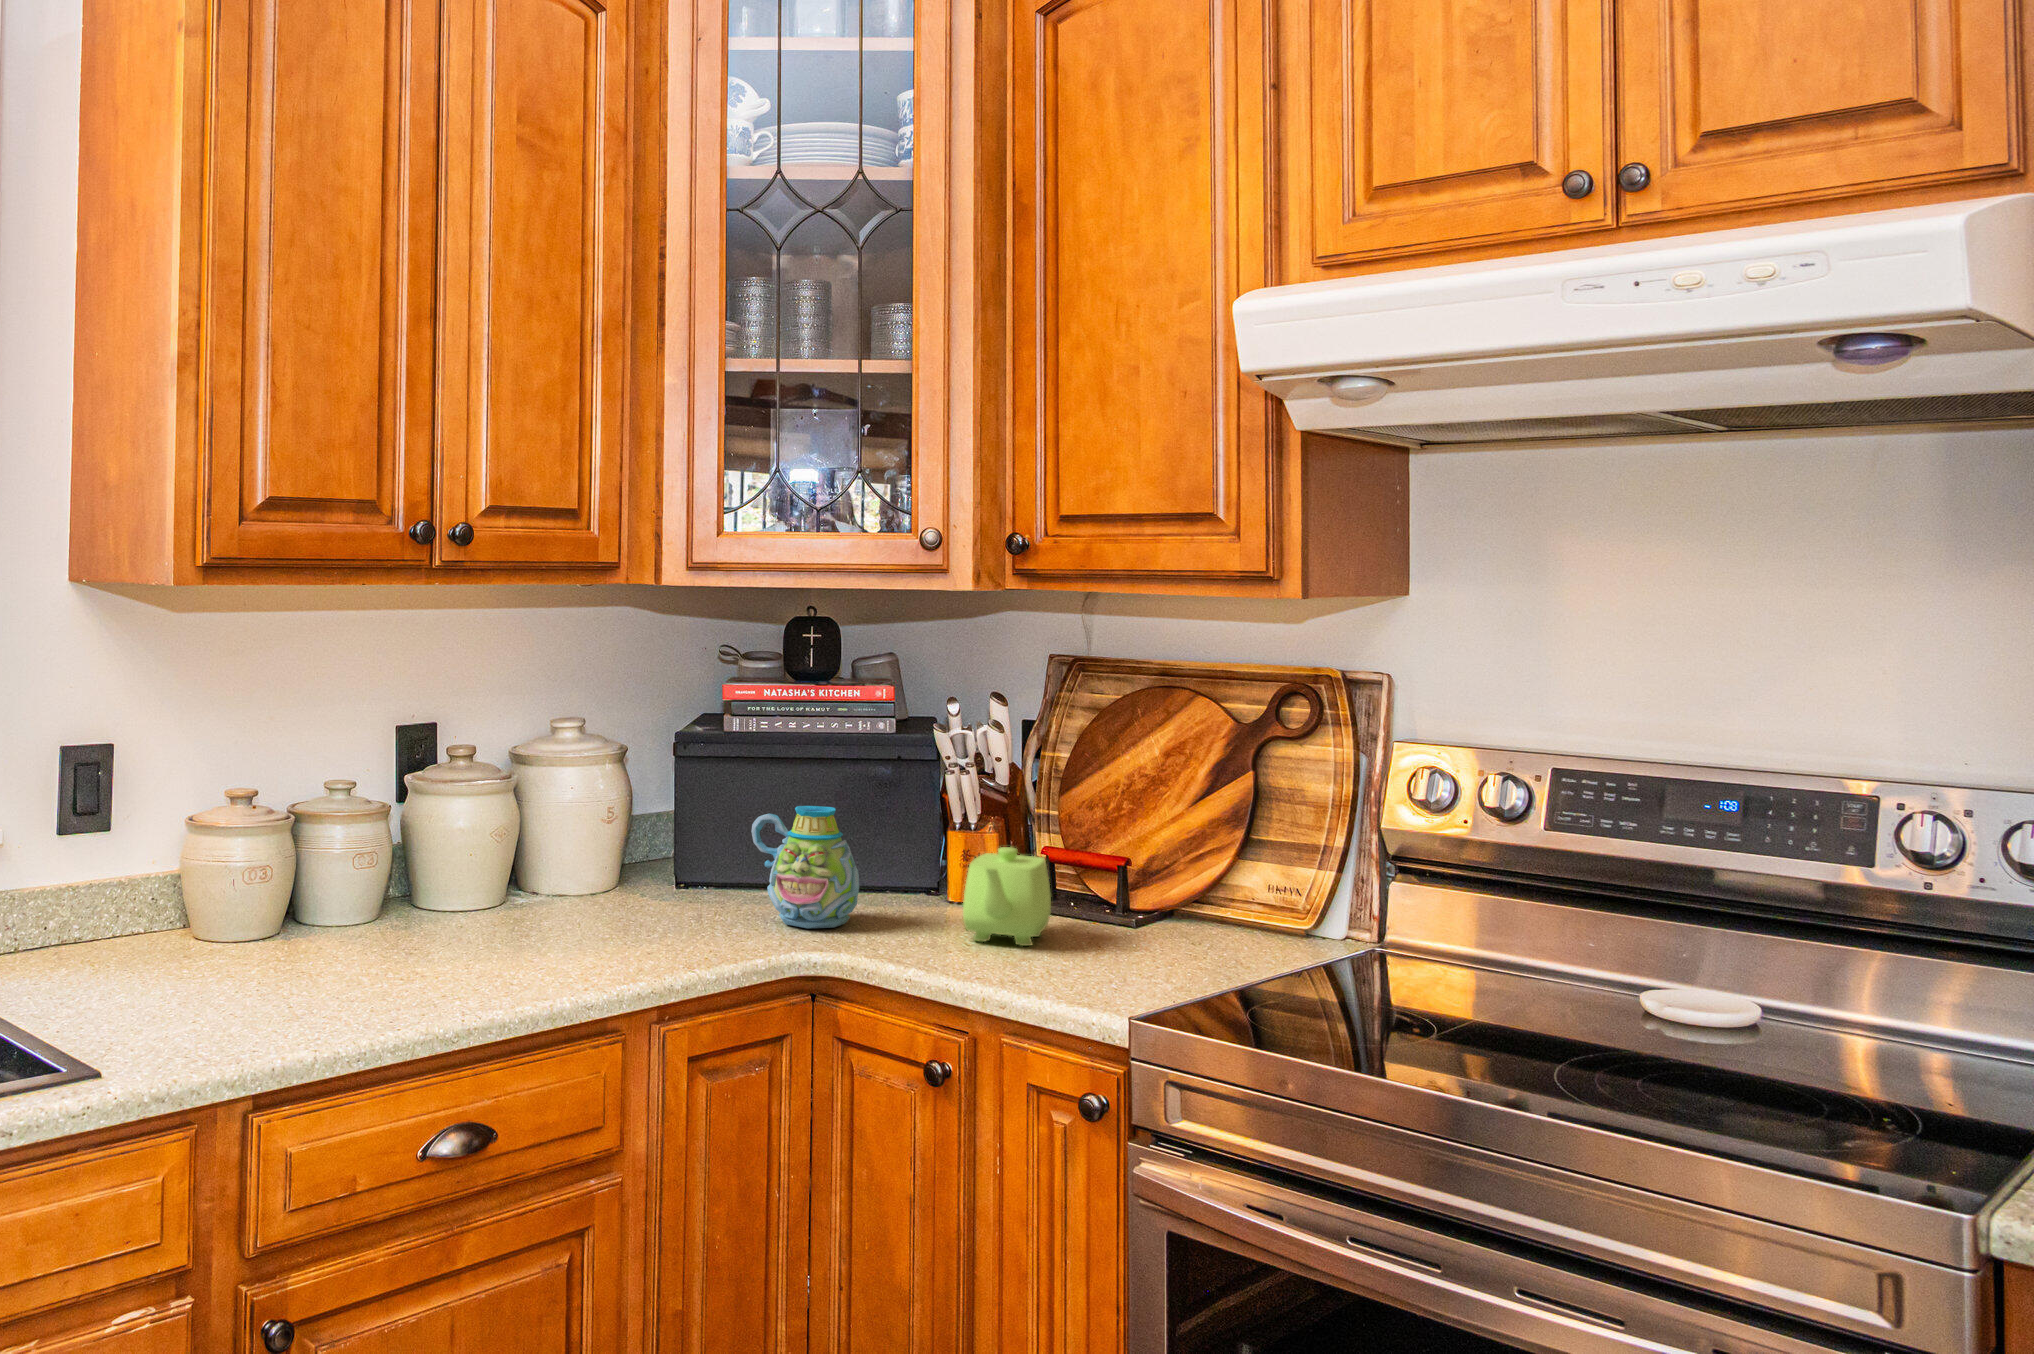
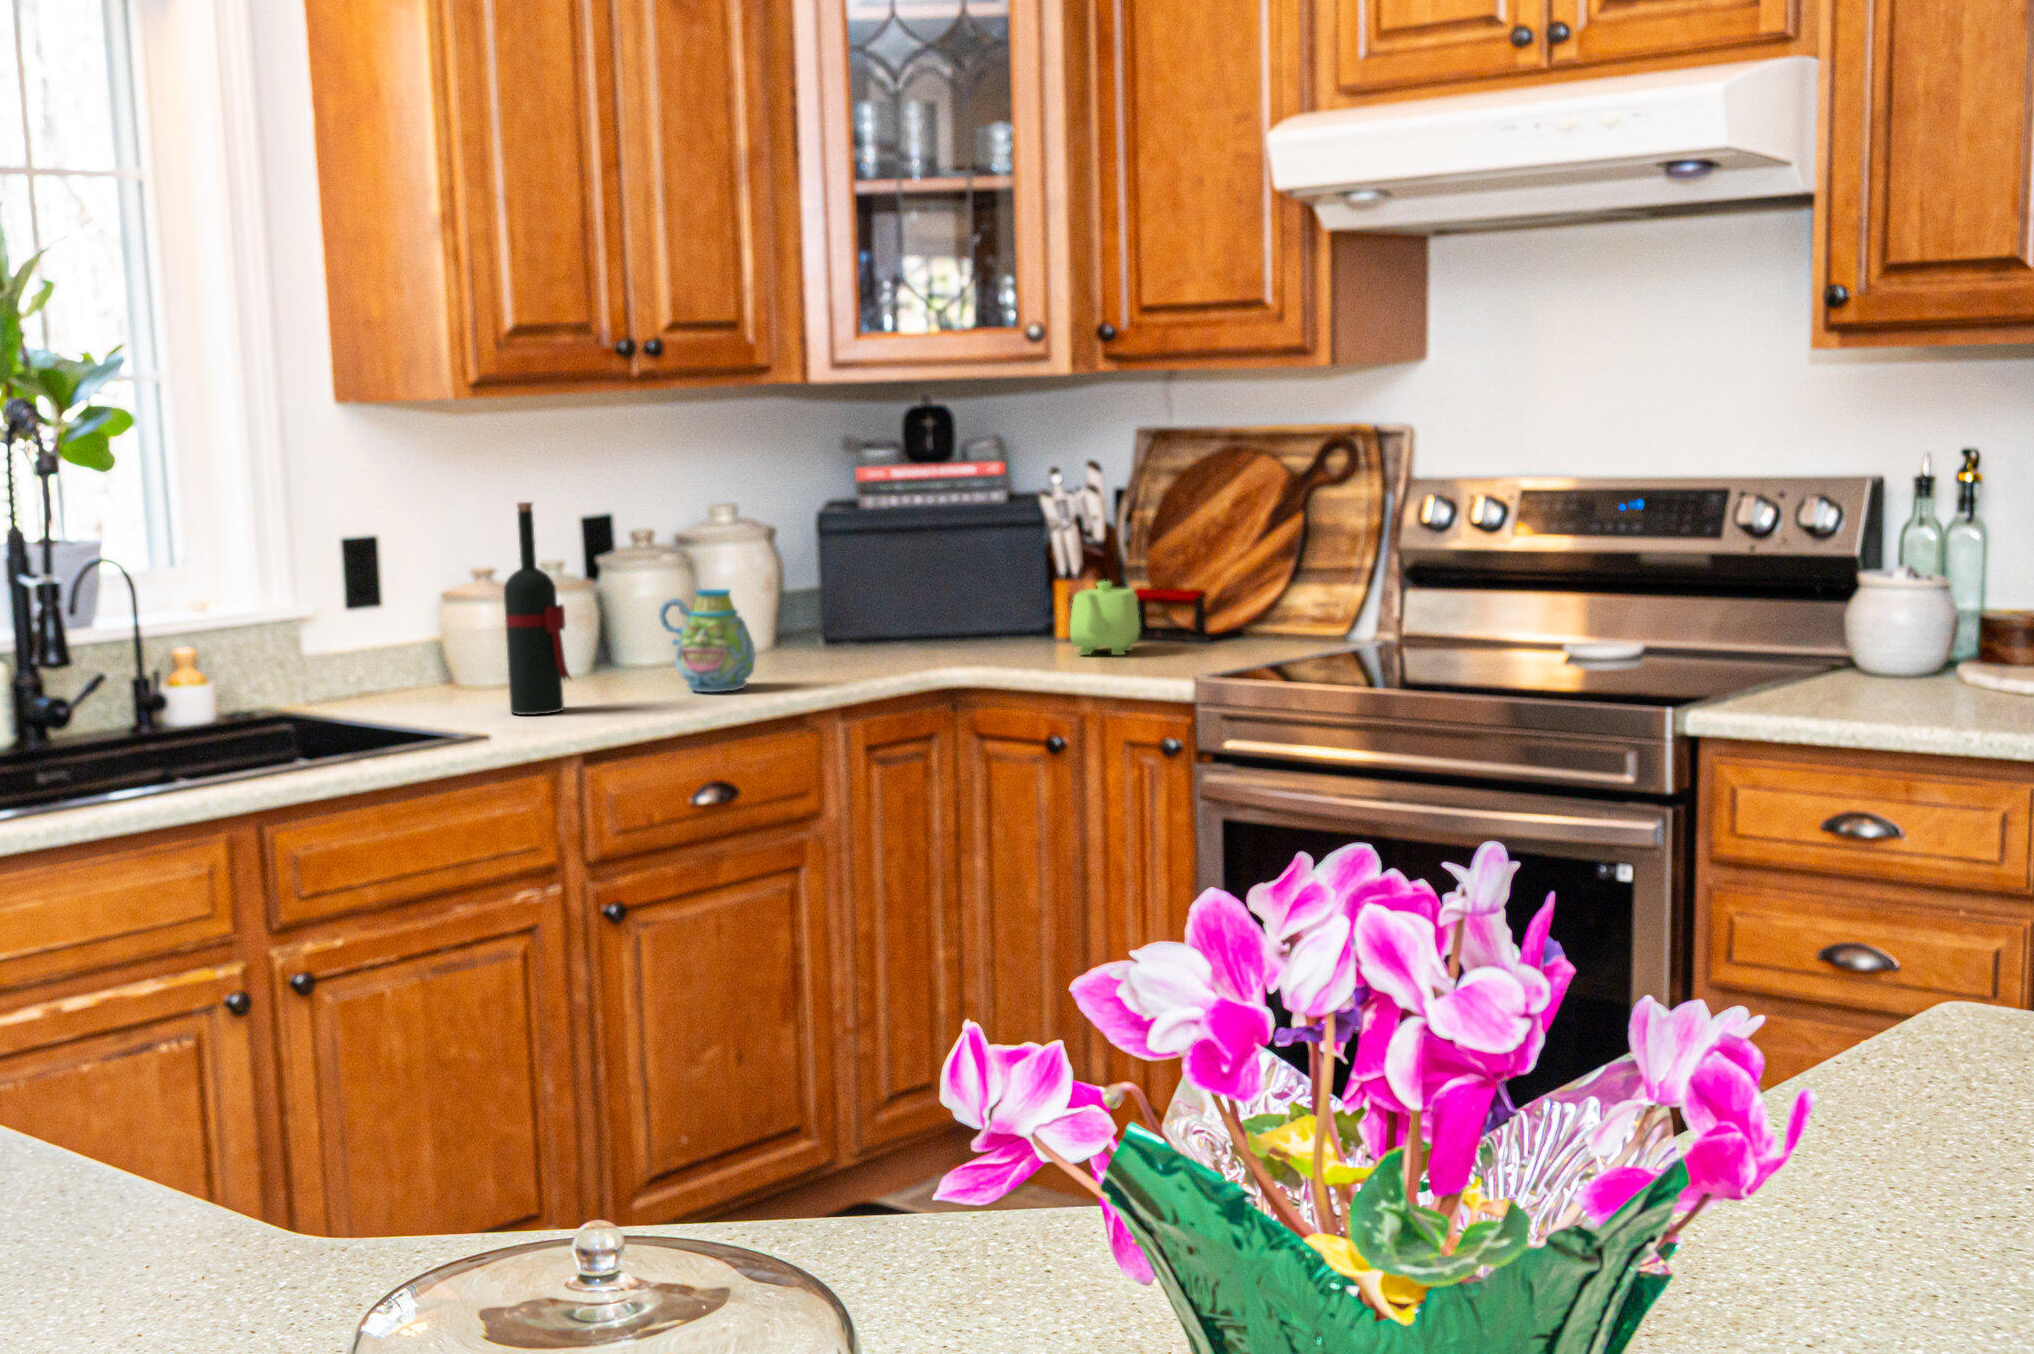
wine bottle: none [198,721,282,1012] -> present [504,502,572,715]
mug: present [751,806,859,928] -> present [659,589,755,692]

